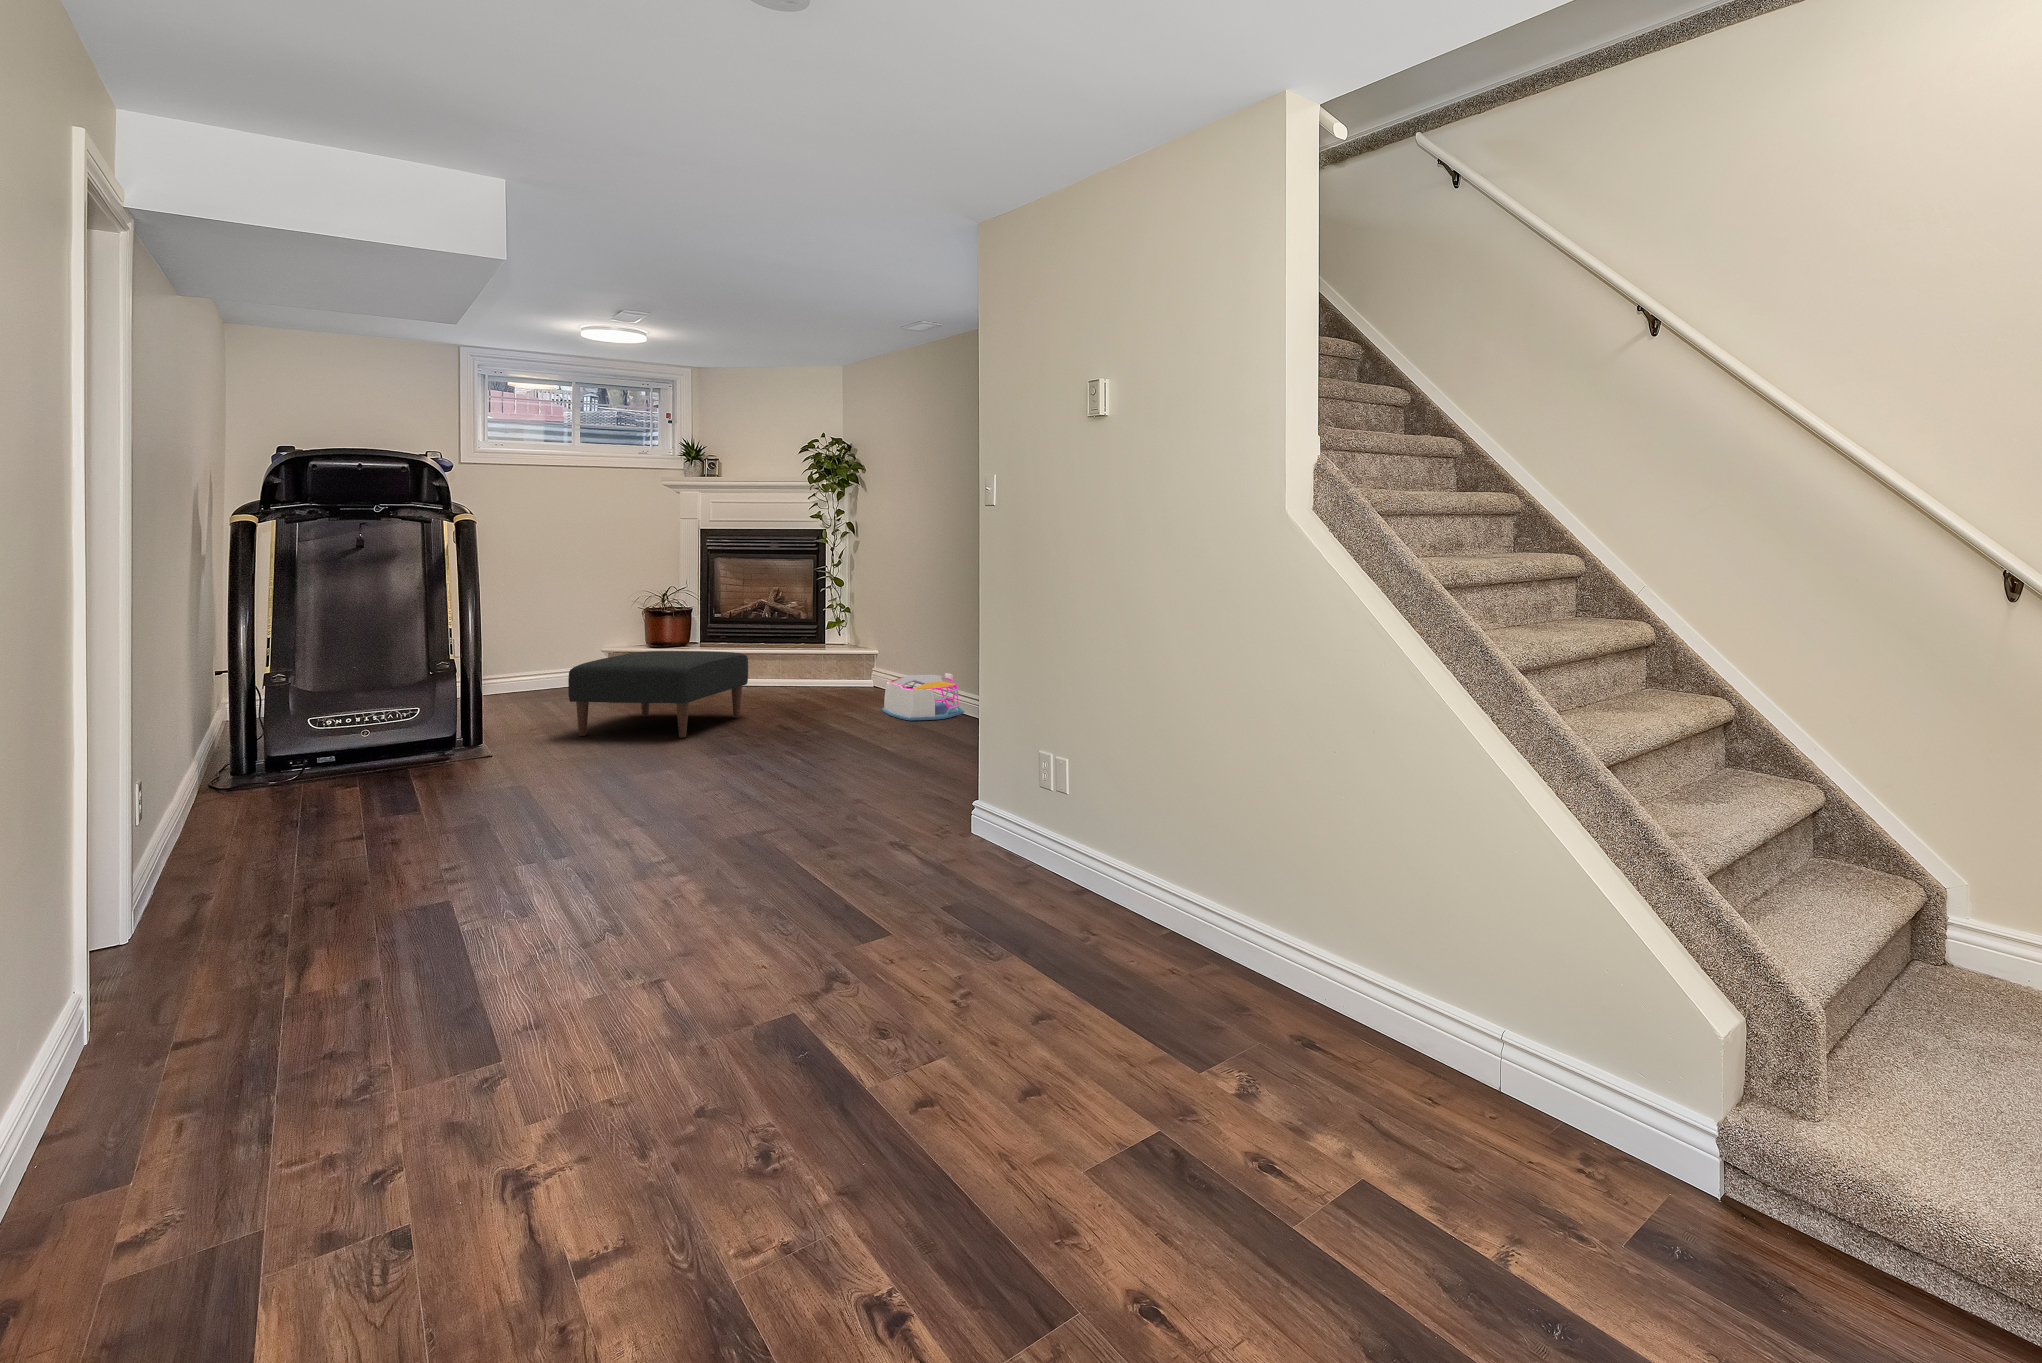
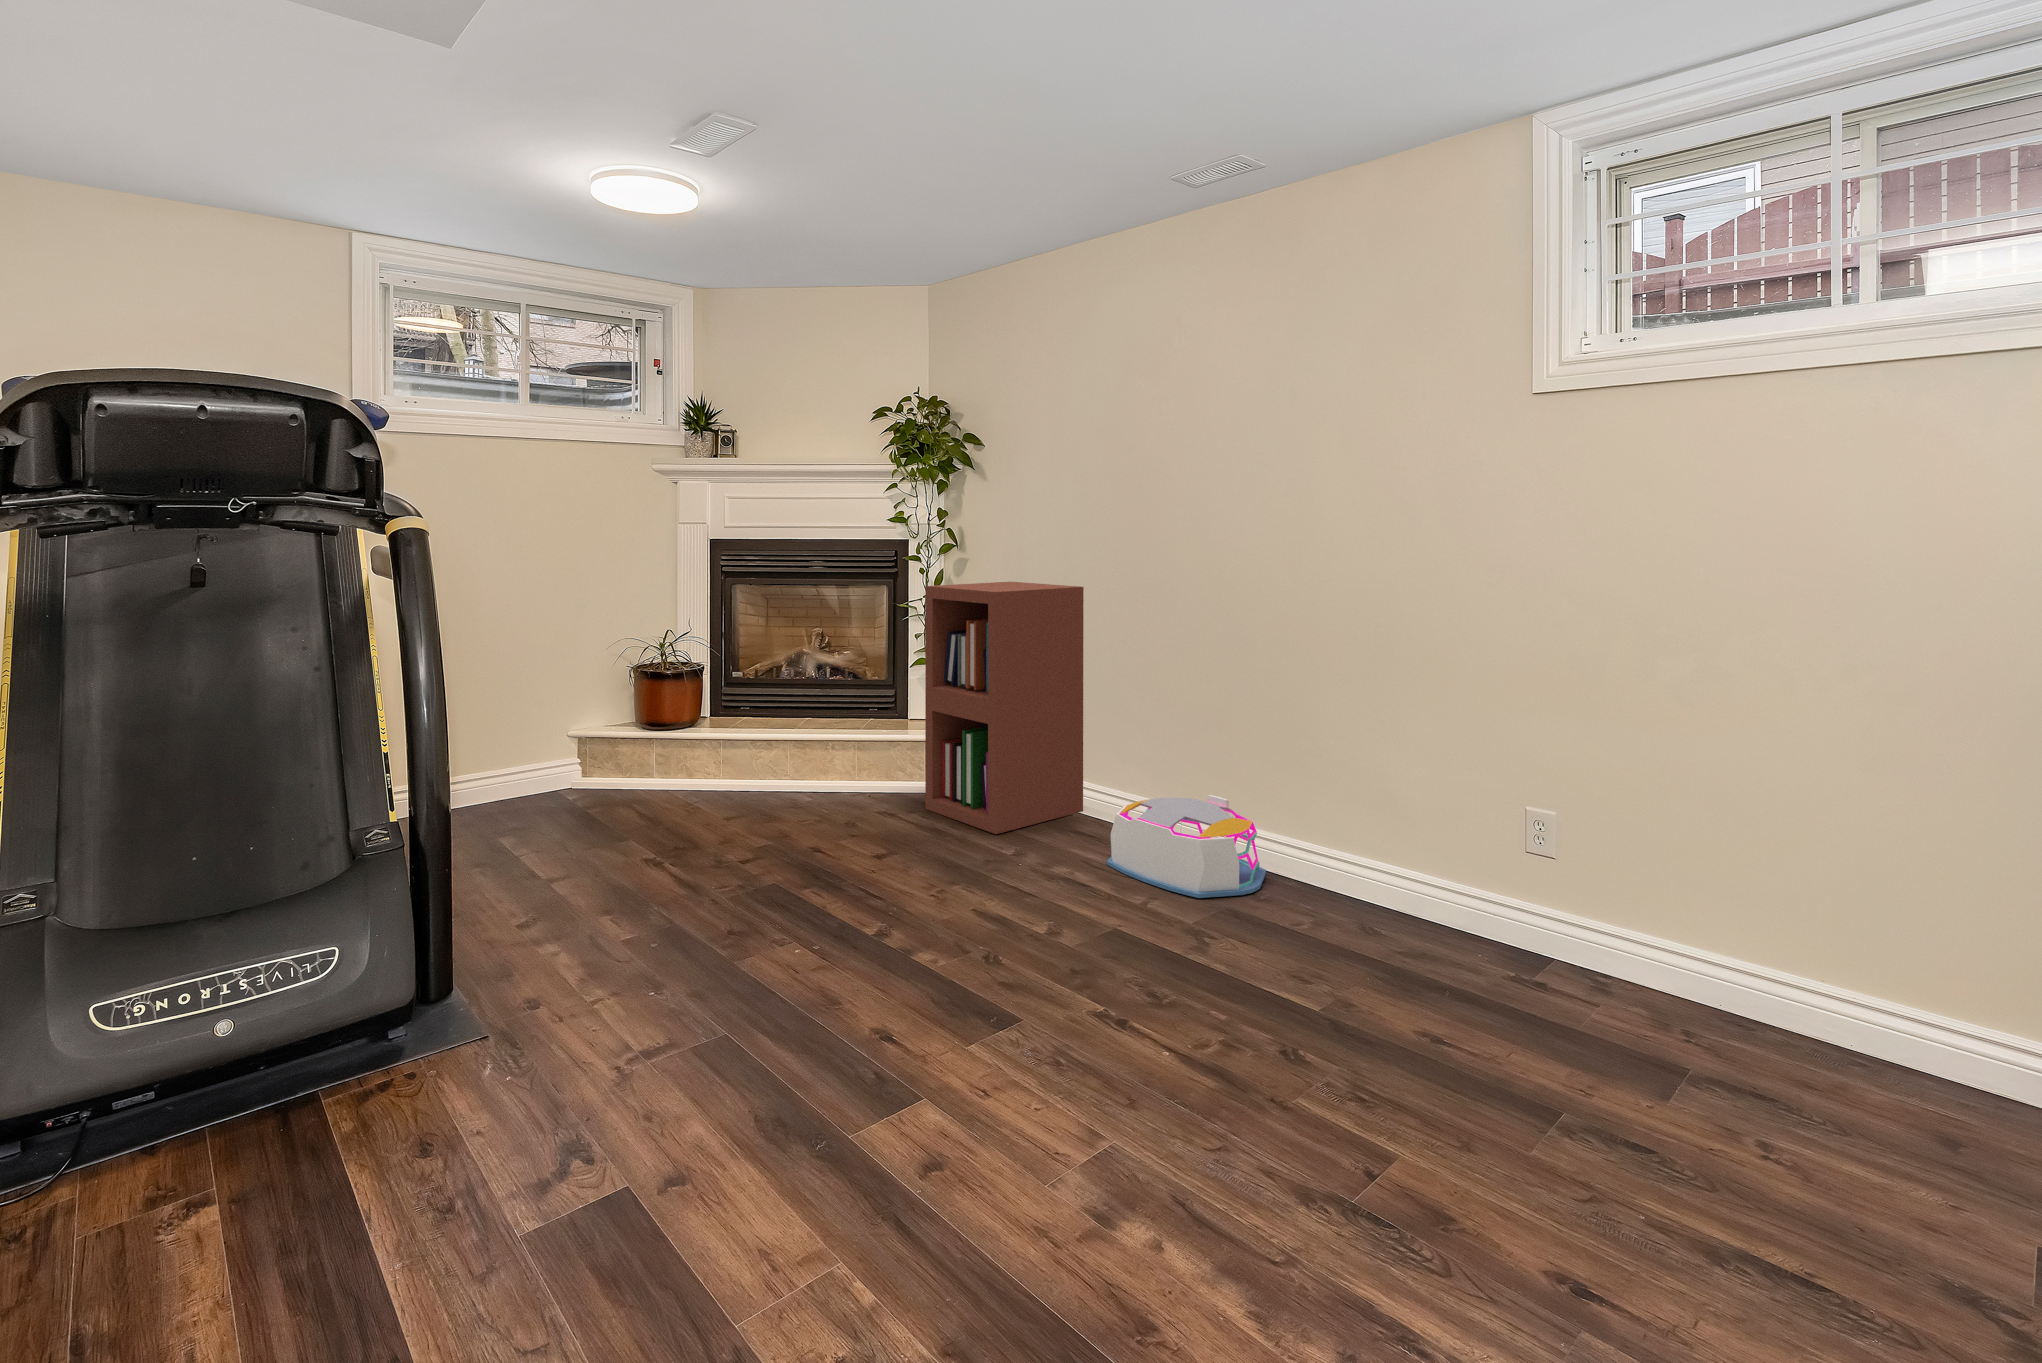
bookshelf: none [810,556,904,699] -> present [925,582,1084,834]
ottoman: present [568,651,748,738] -> none [601,765,887,959]

